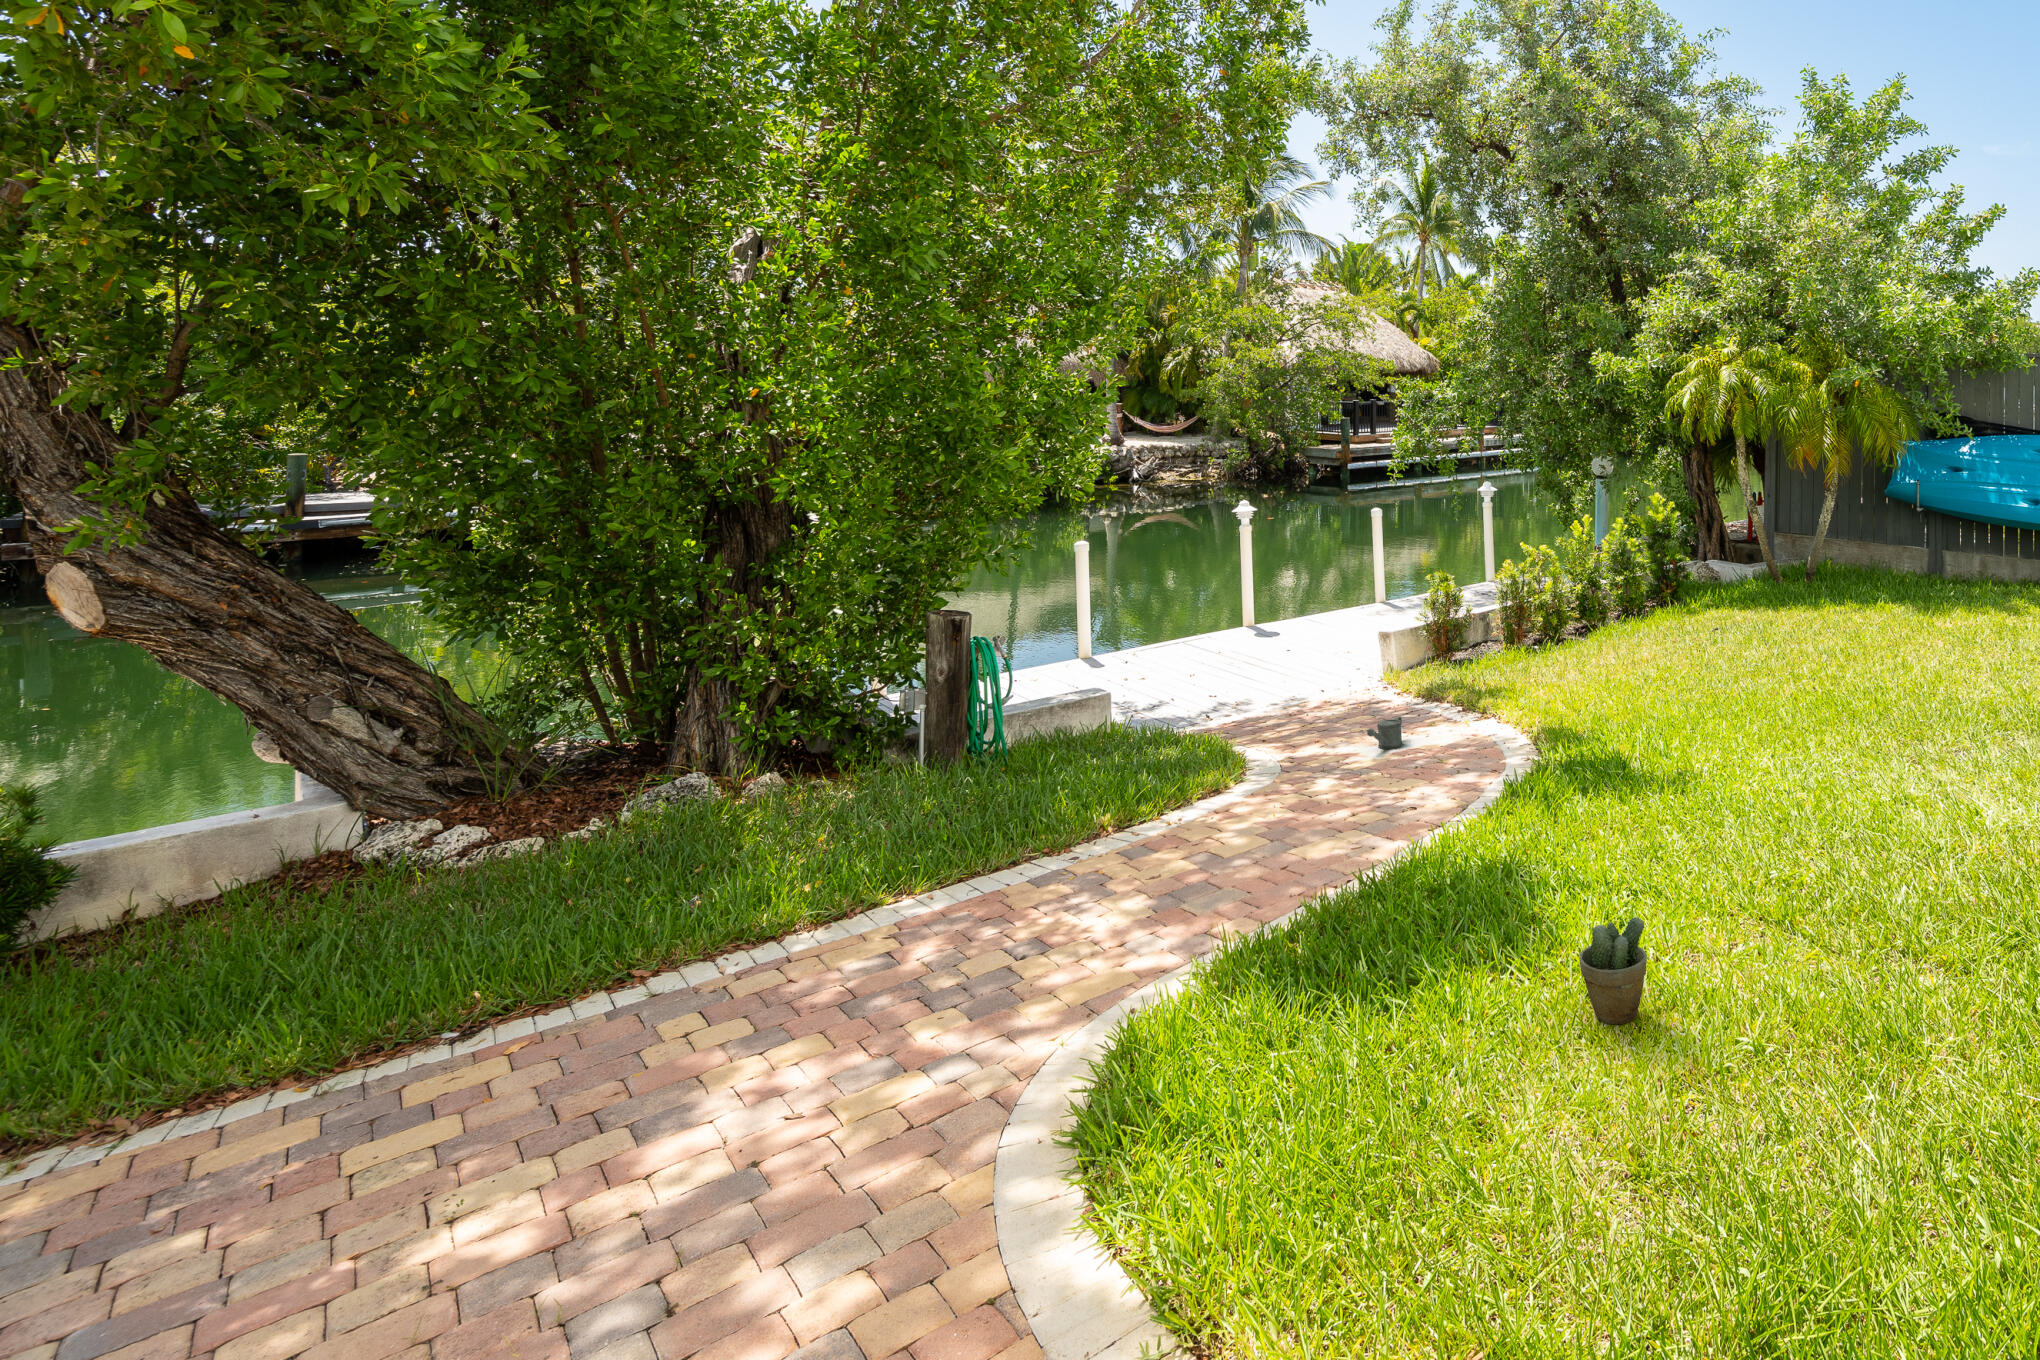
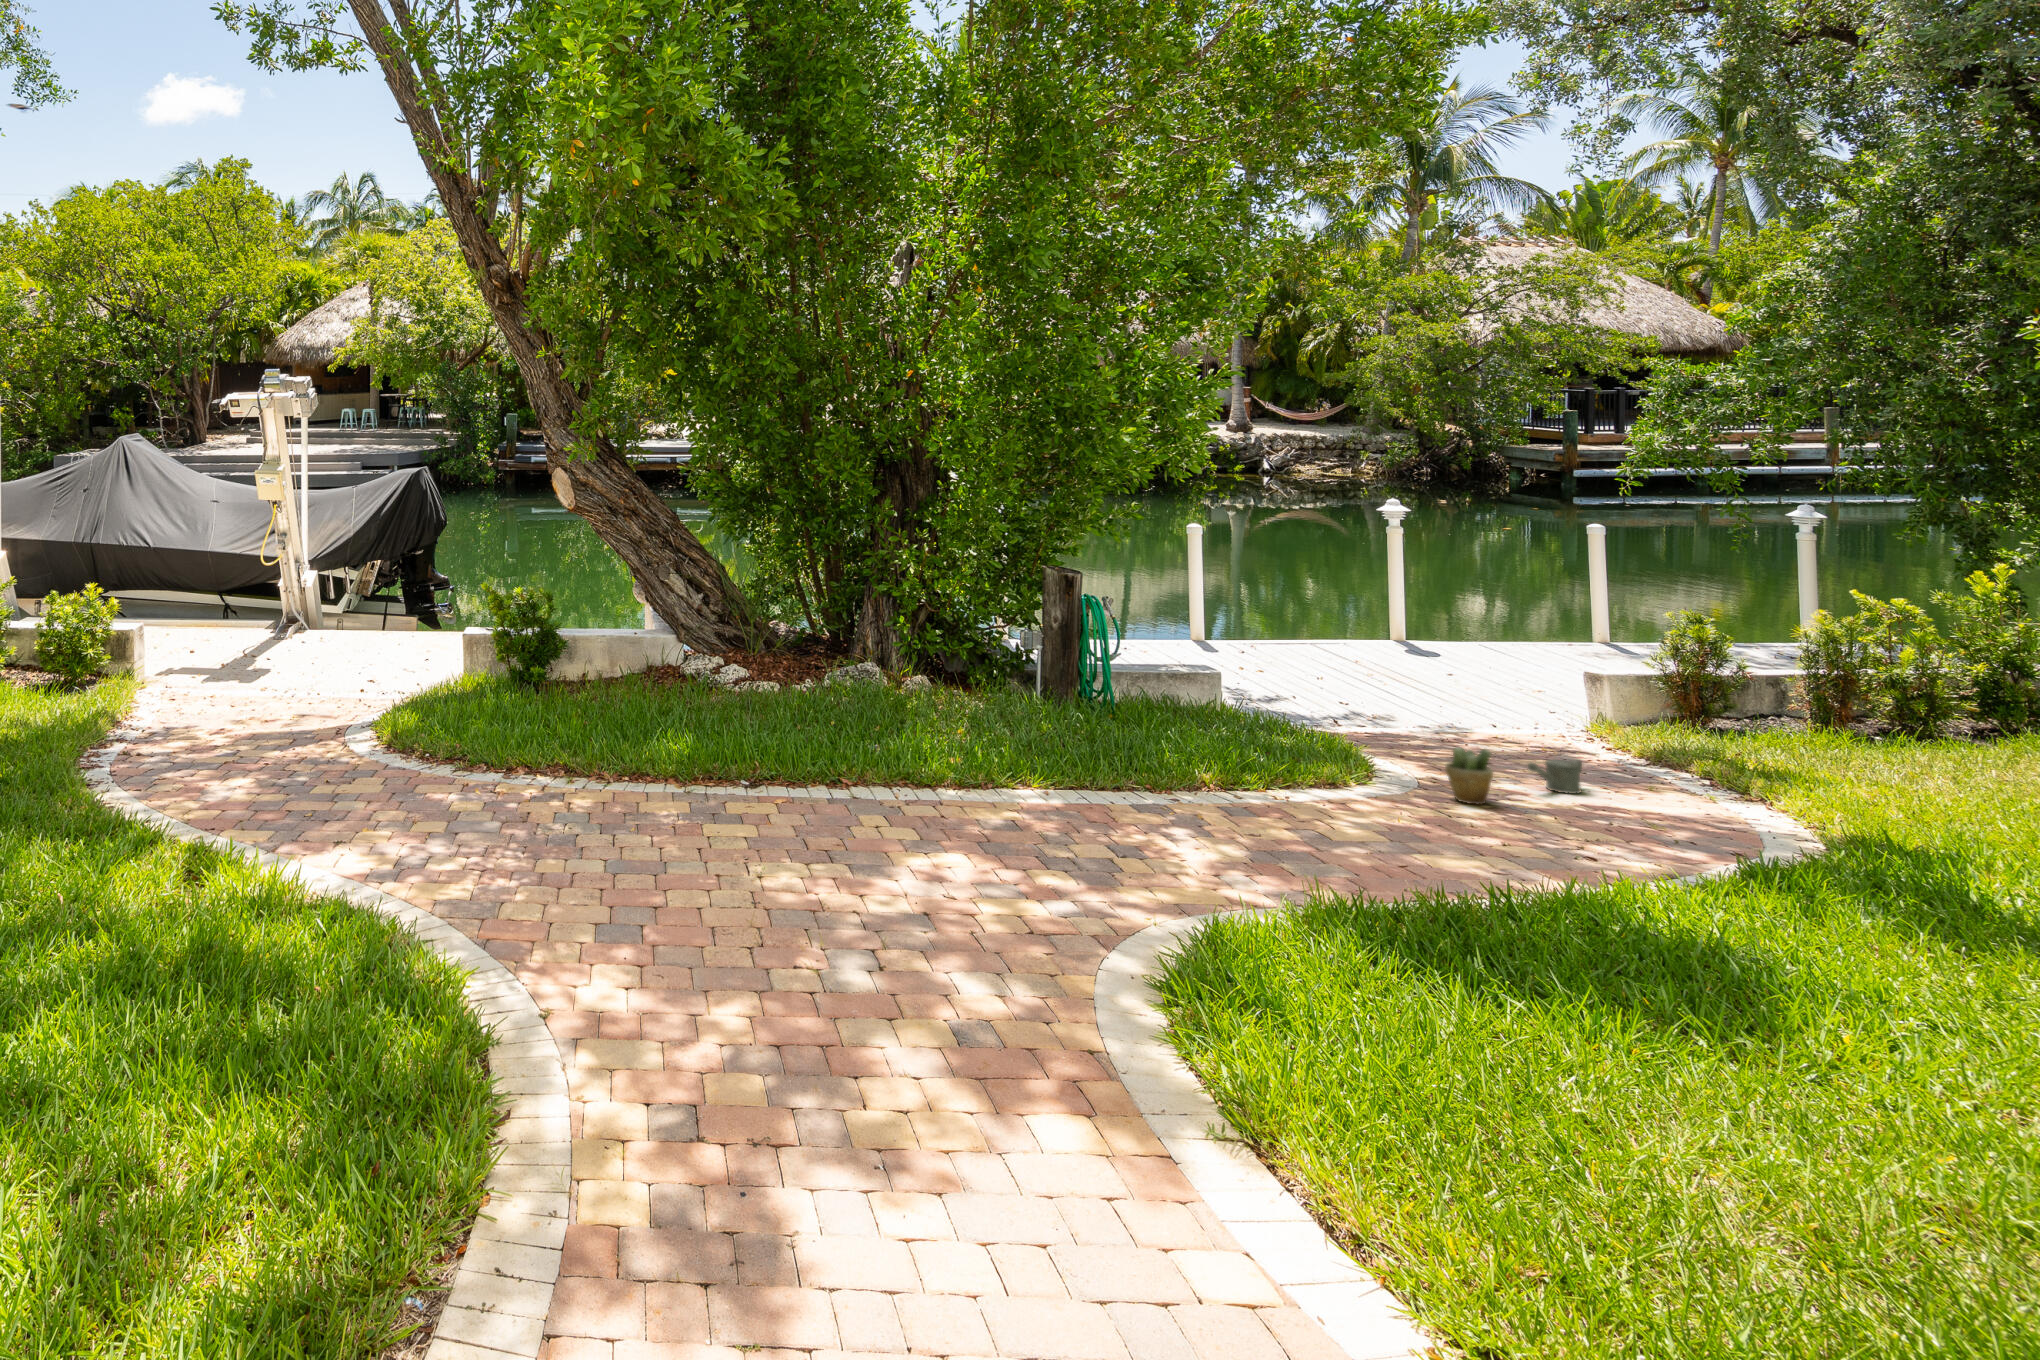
potted plant: present [1579,917,1647,1024] -> present [1445,747,1493,804]

